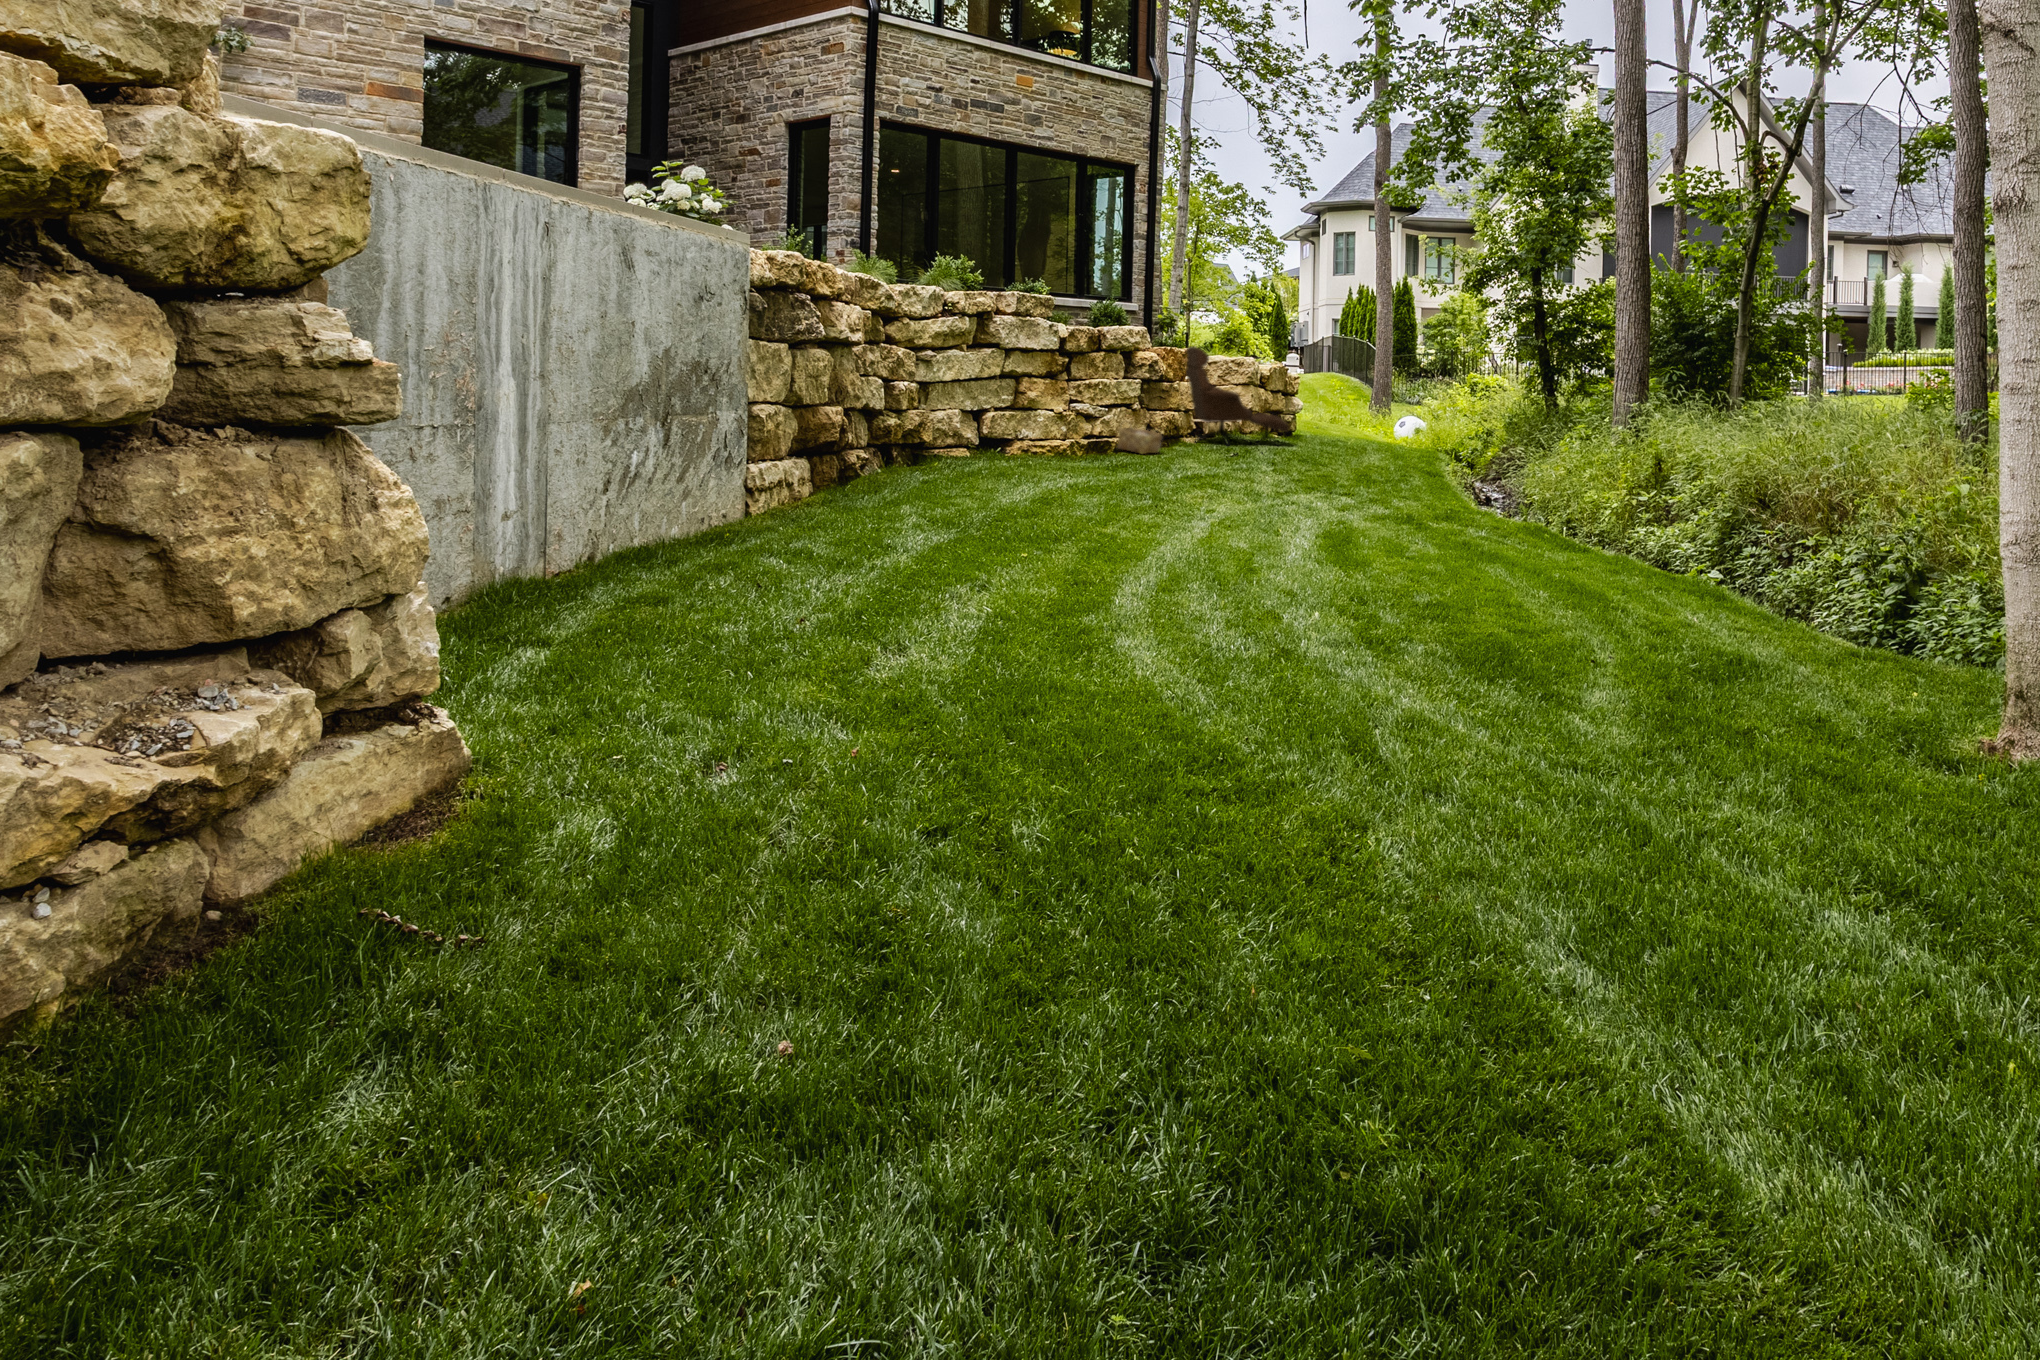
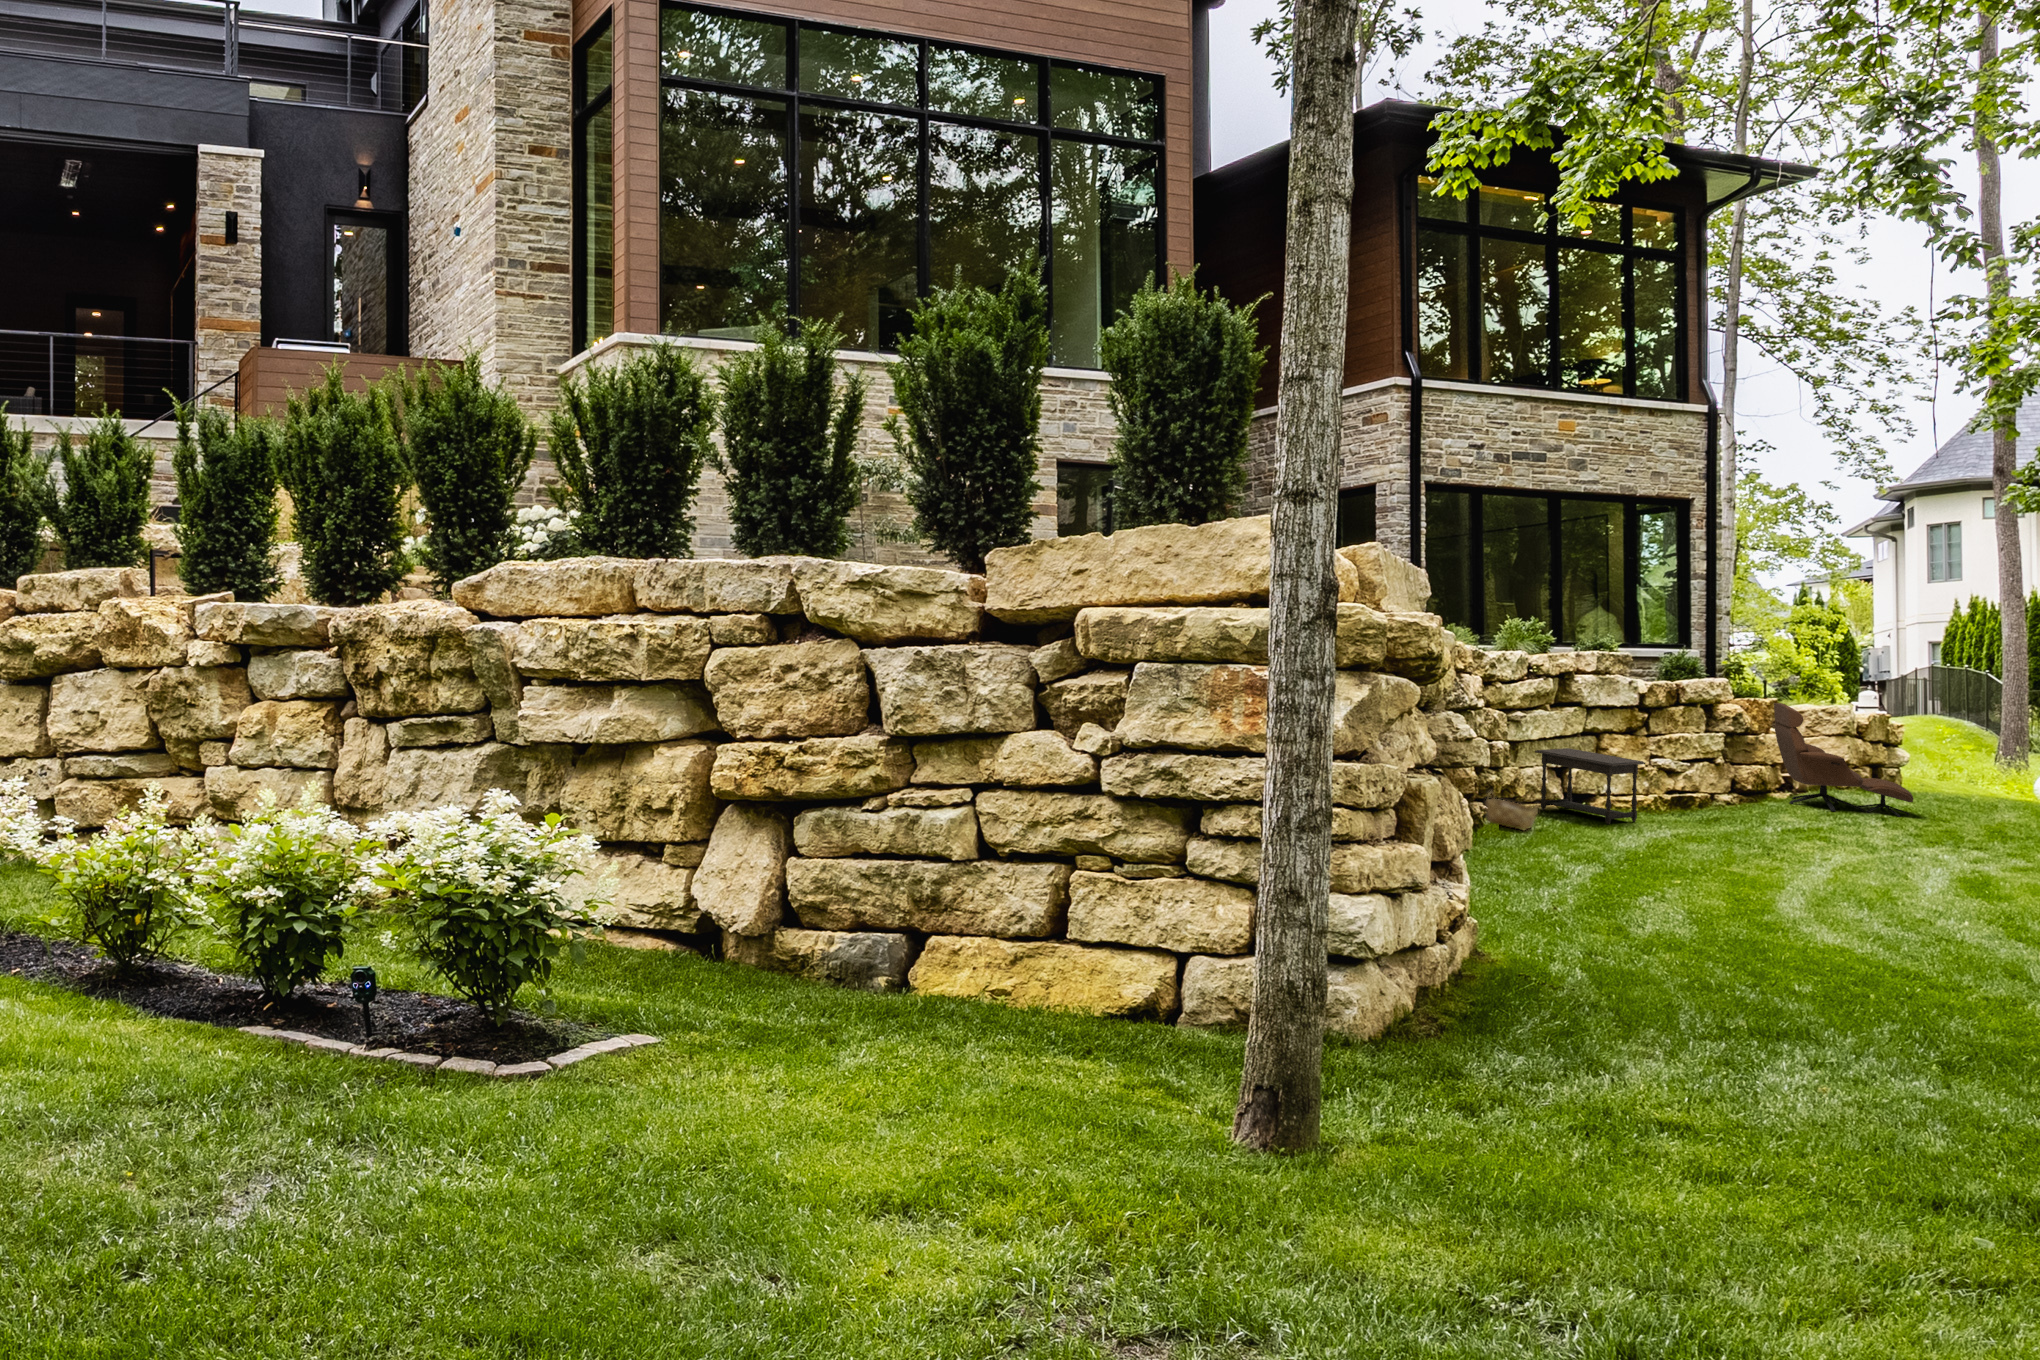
side table: none [941,394,1056,476] -> present [1535,748,1645,825]
woven basket: present [1118,427,1162,454] -> present [1486,798,1538,830]

